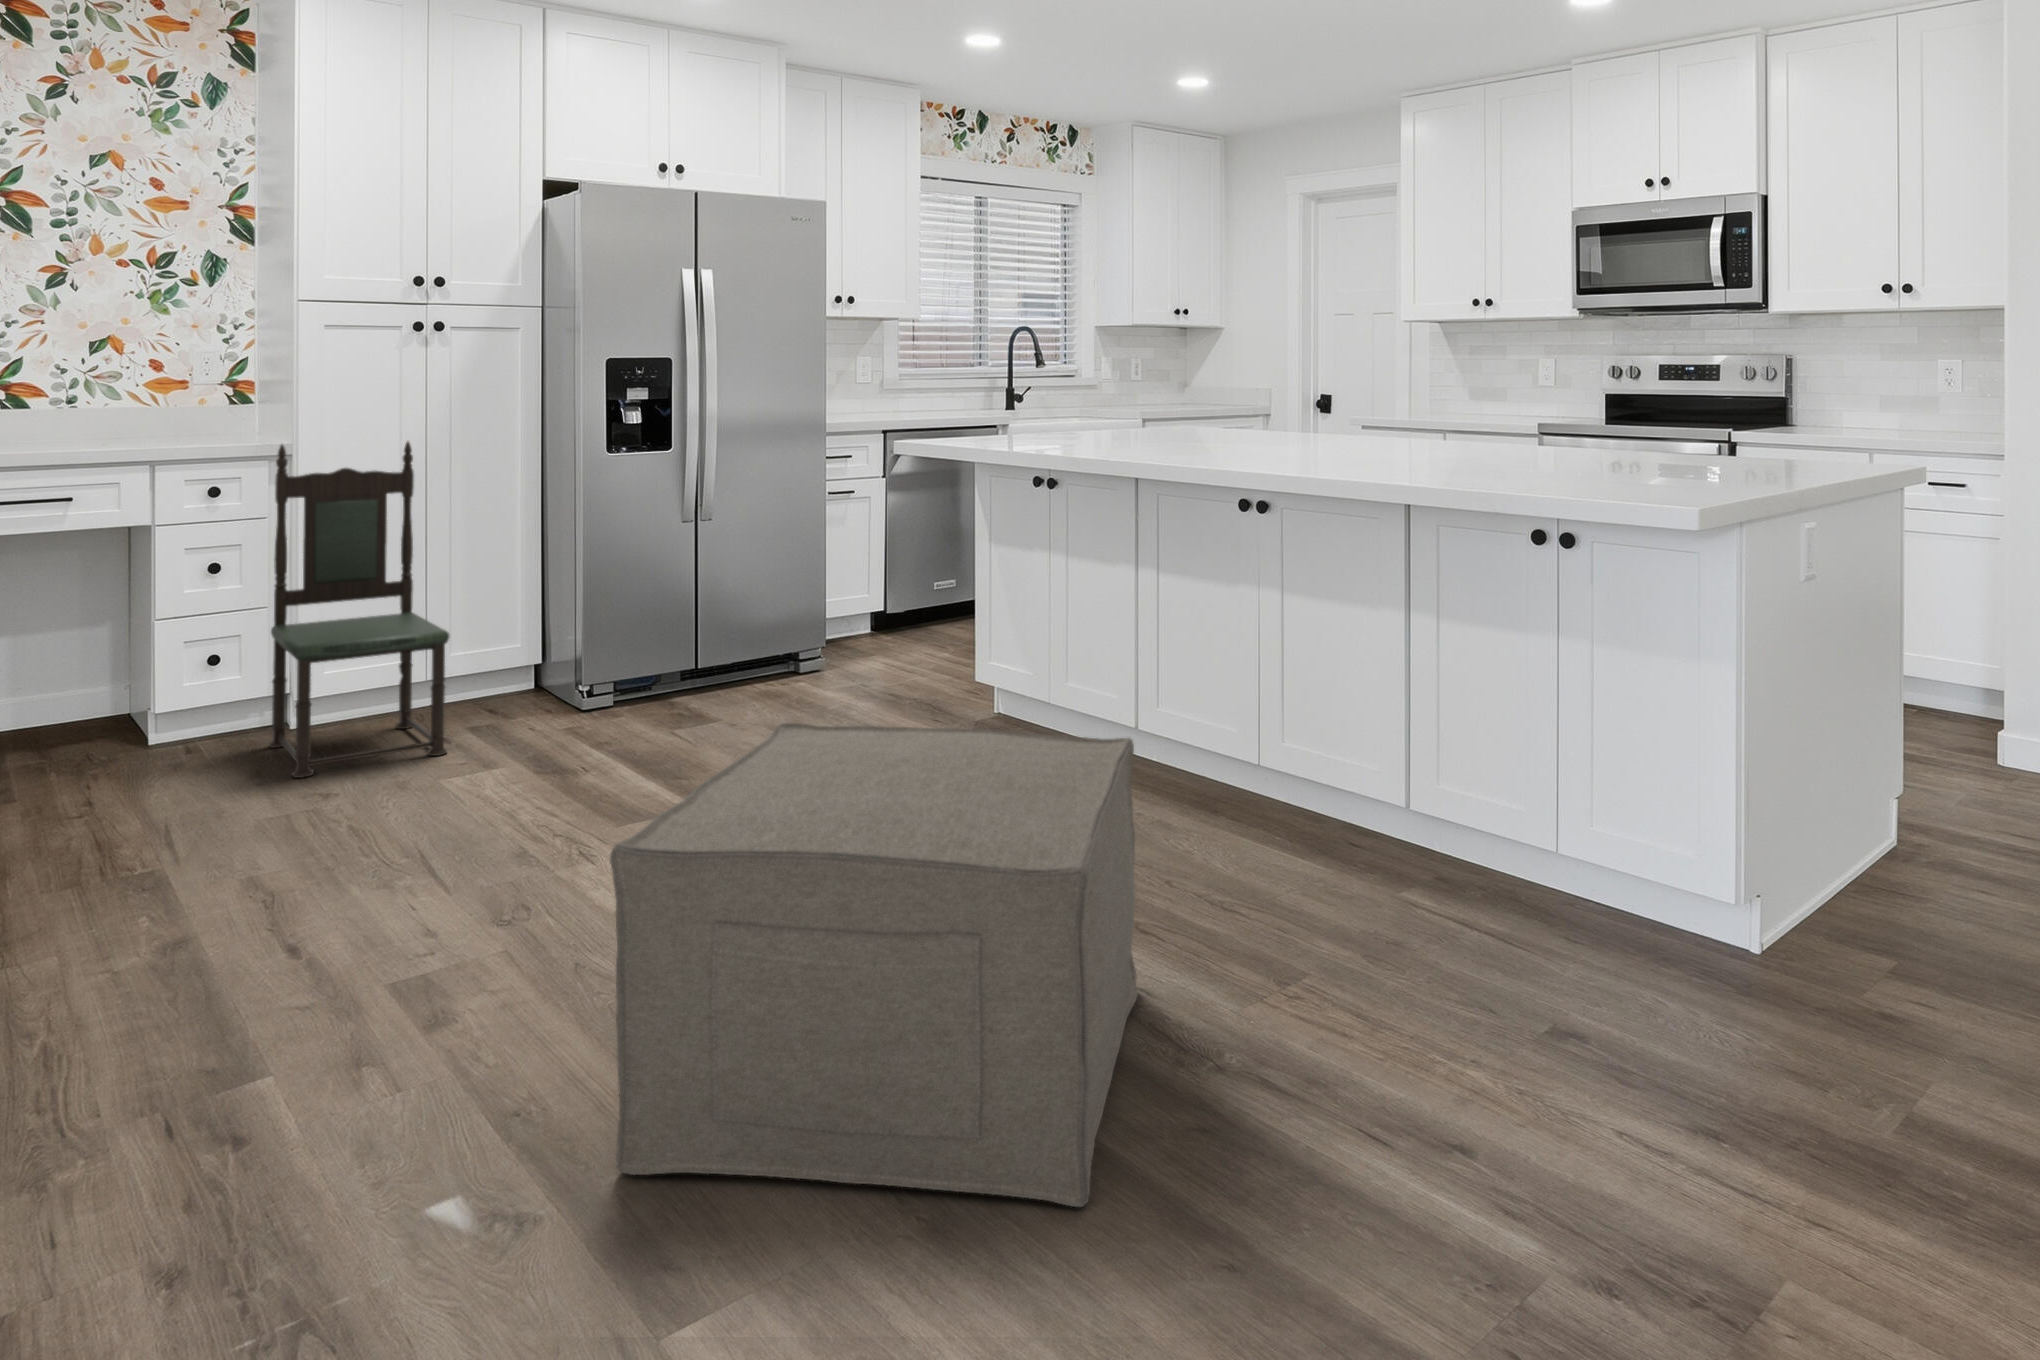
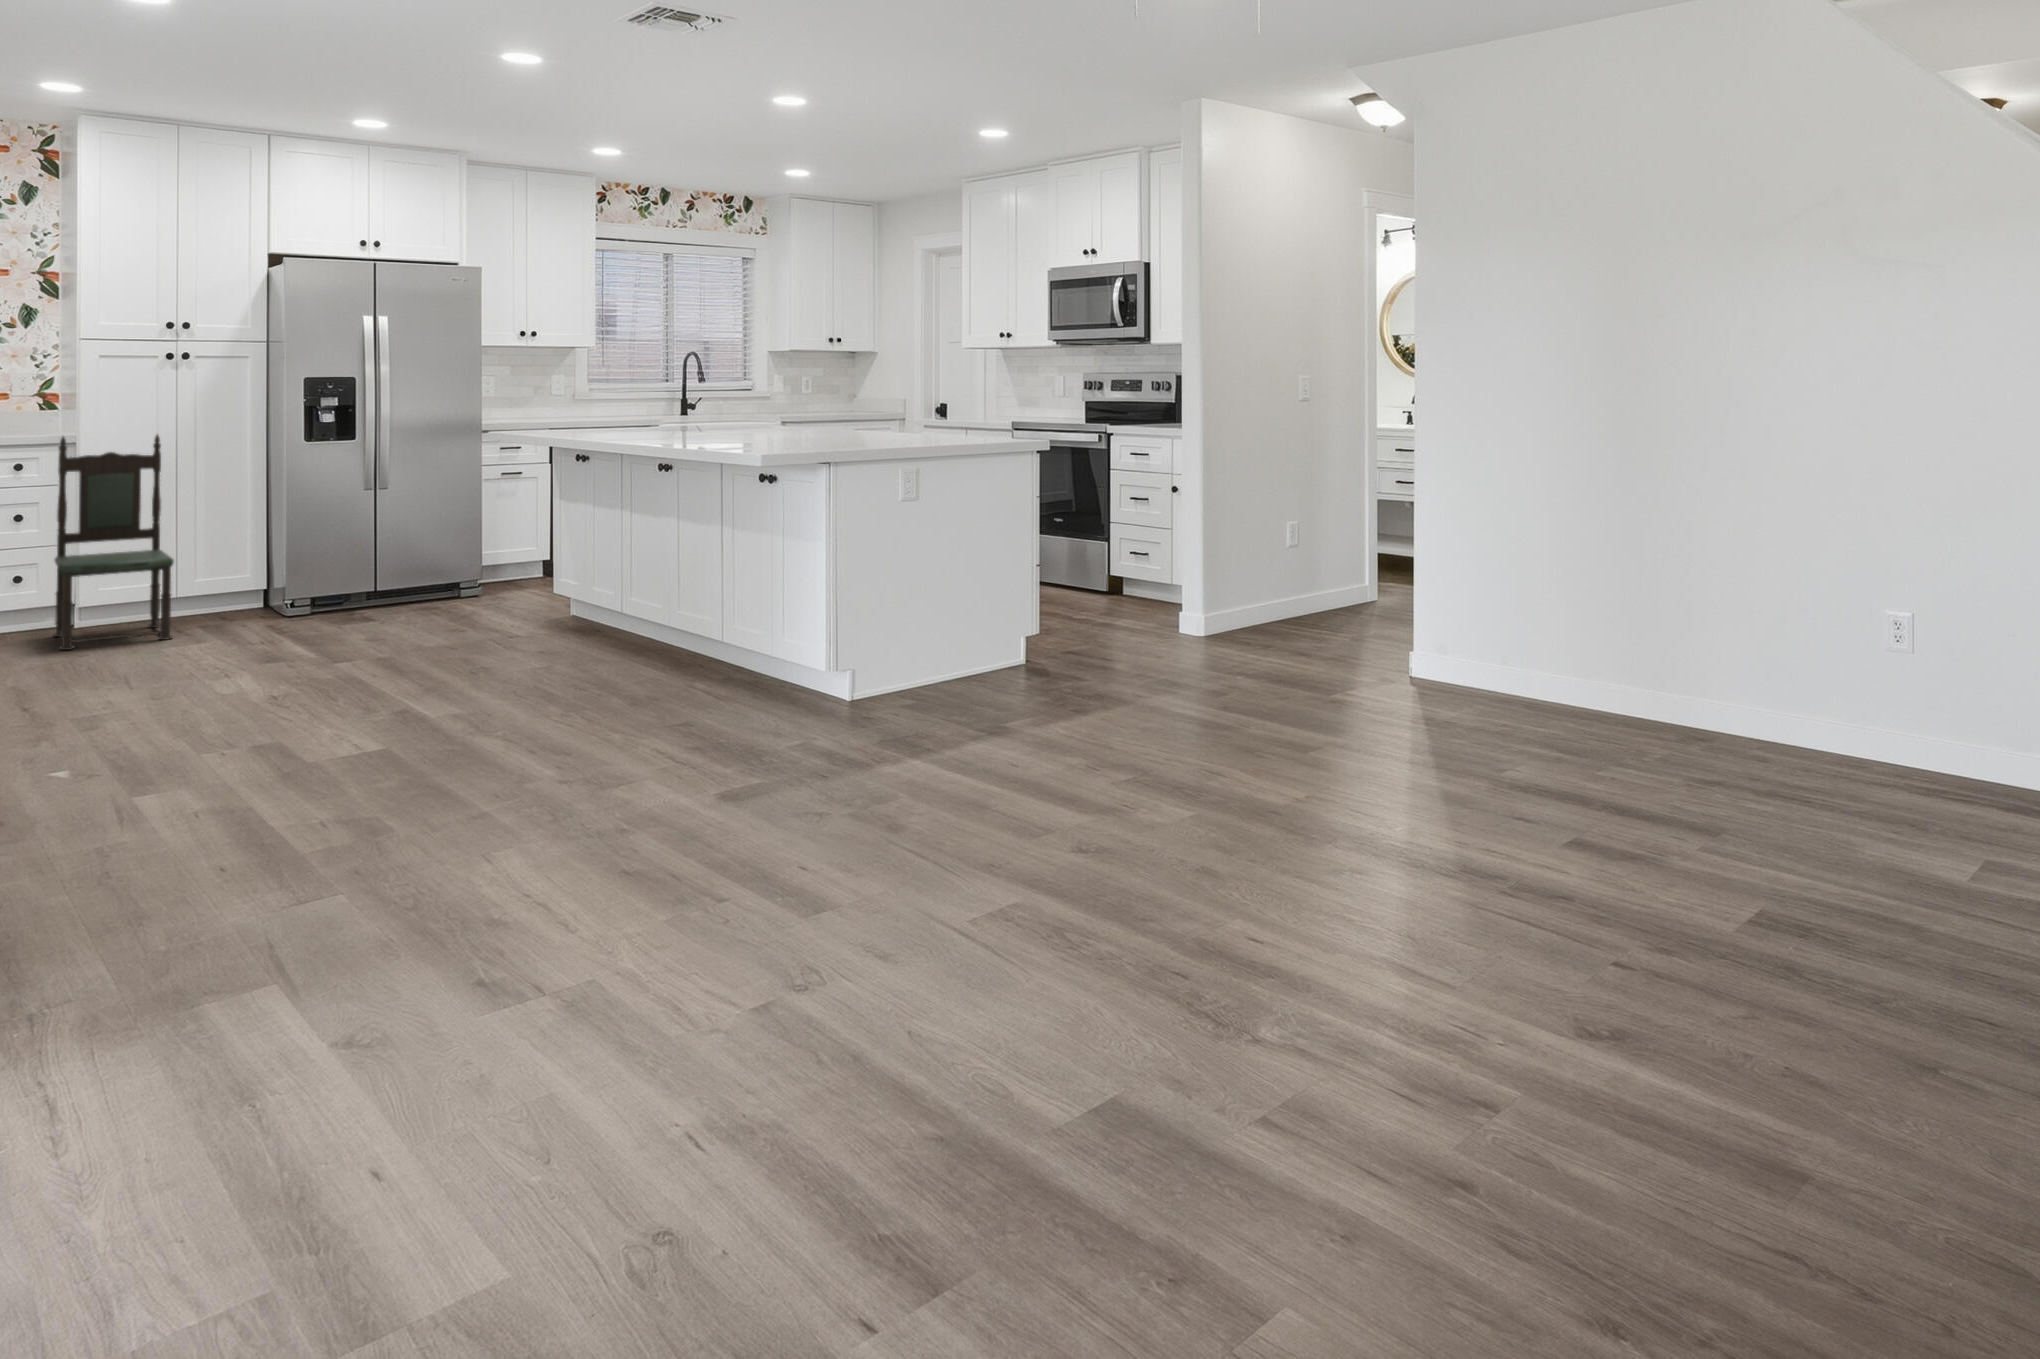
ottoman: present [610,723,1138,1207] -> none [122,583,472,779]

